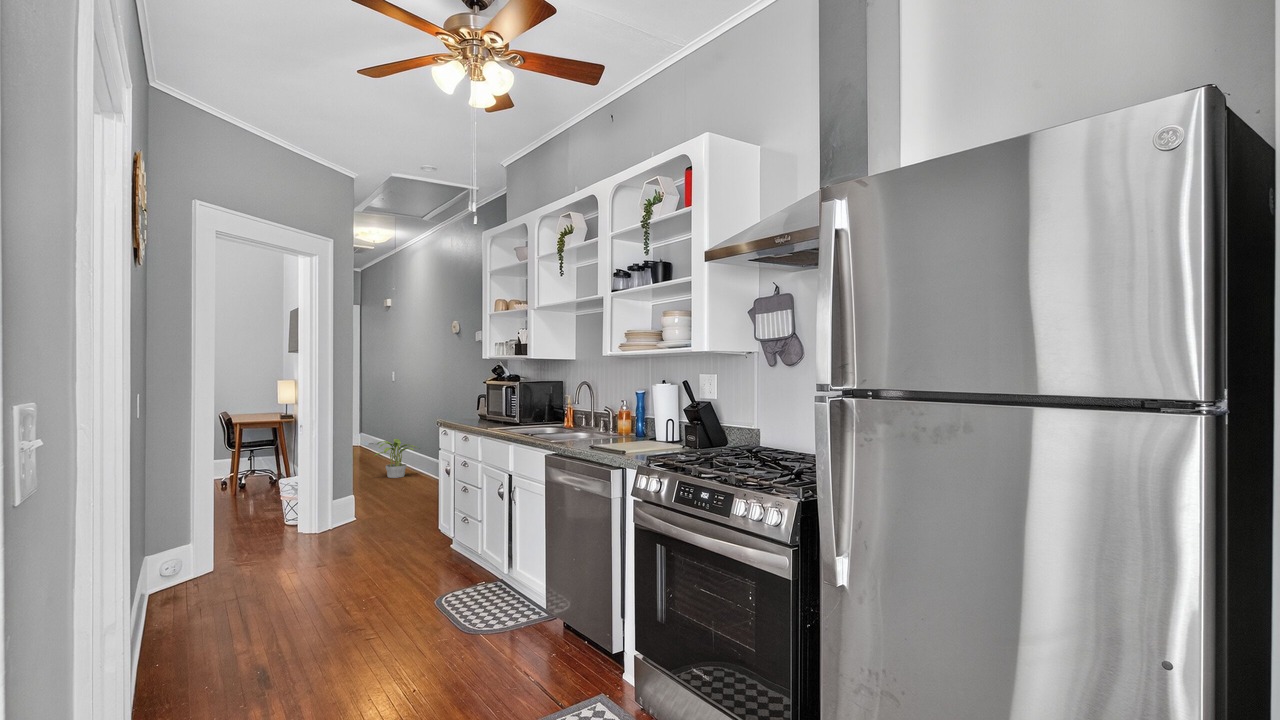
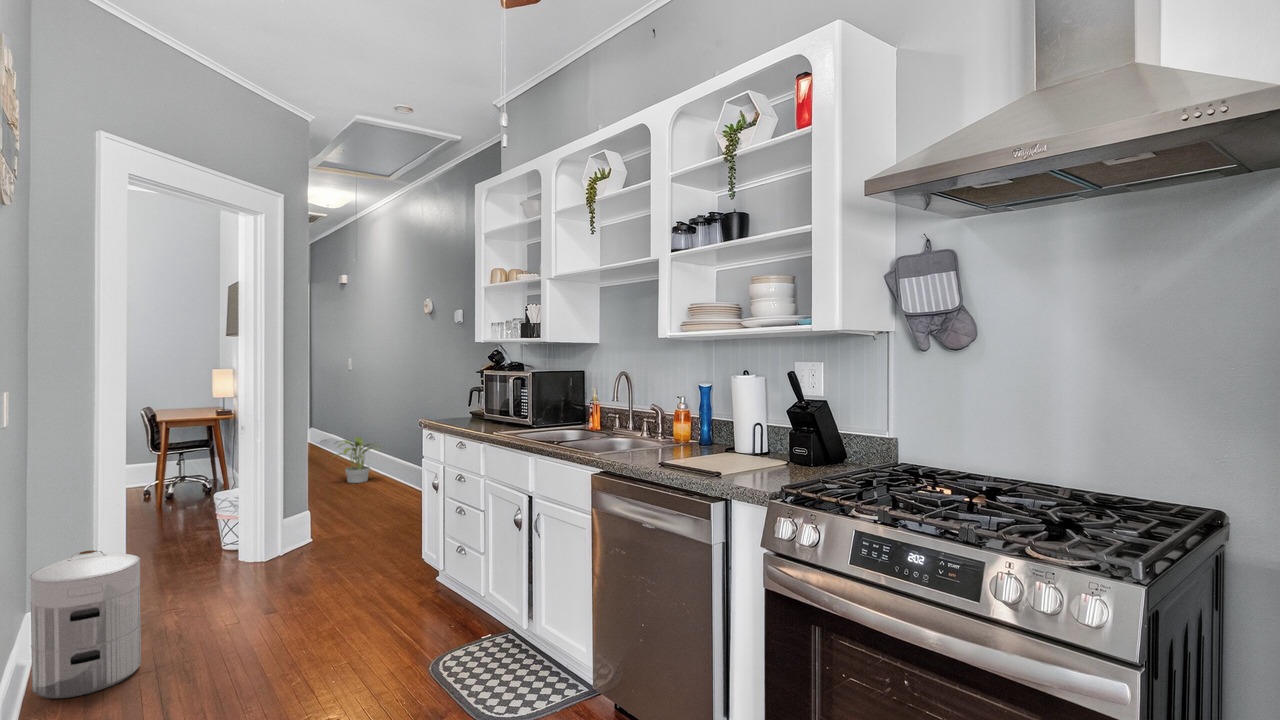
waste bin: none [156,509,230,612] -> present [30,550,141,698]

